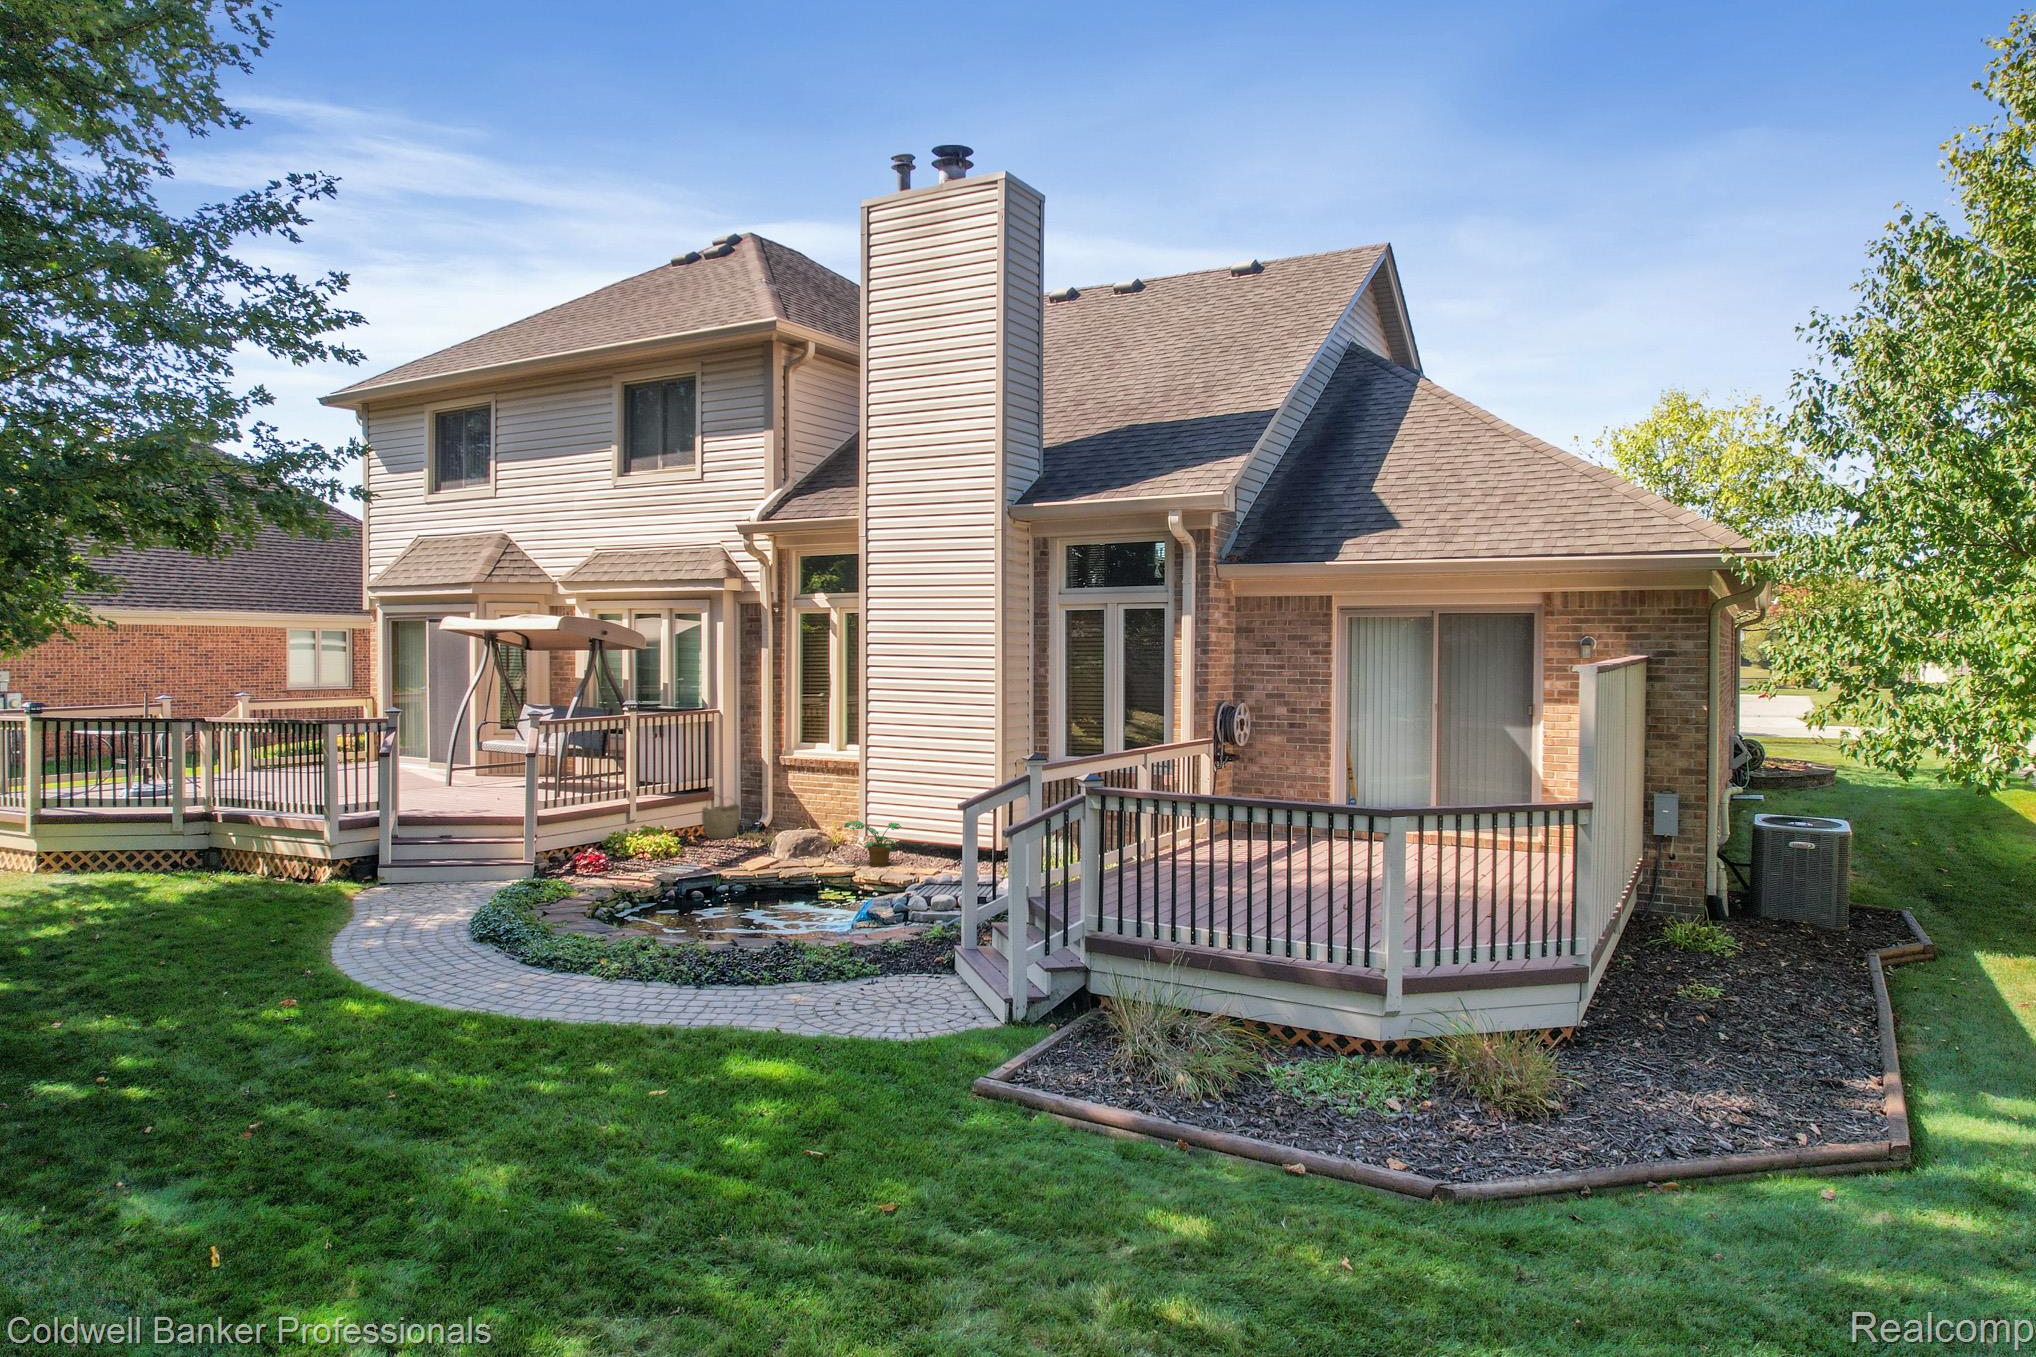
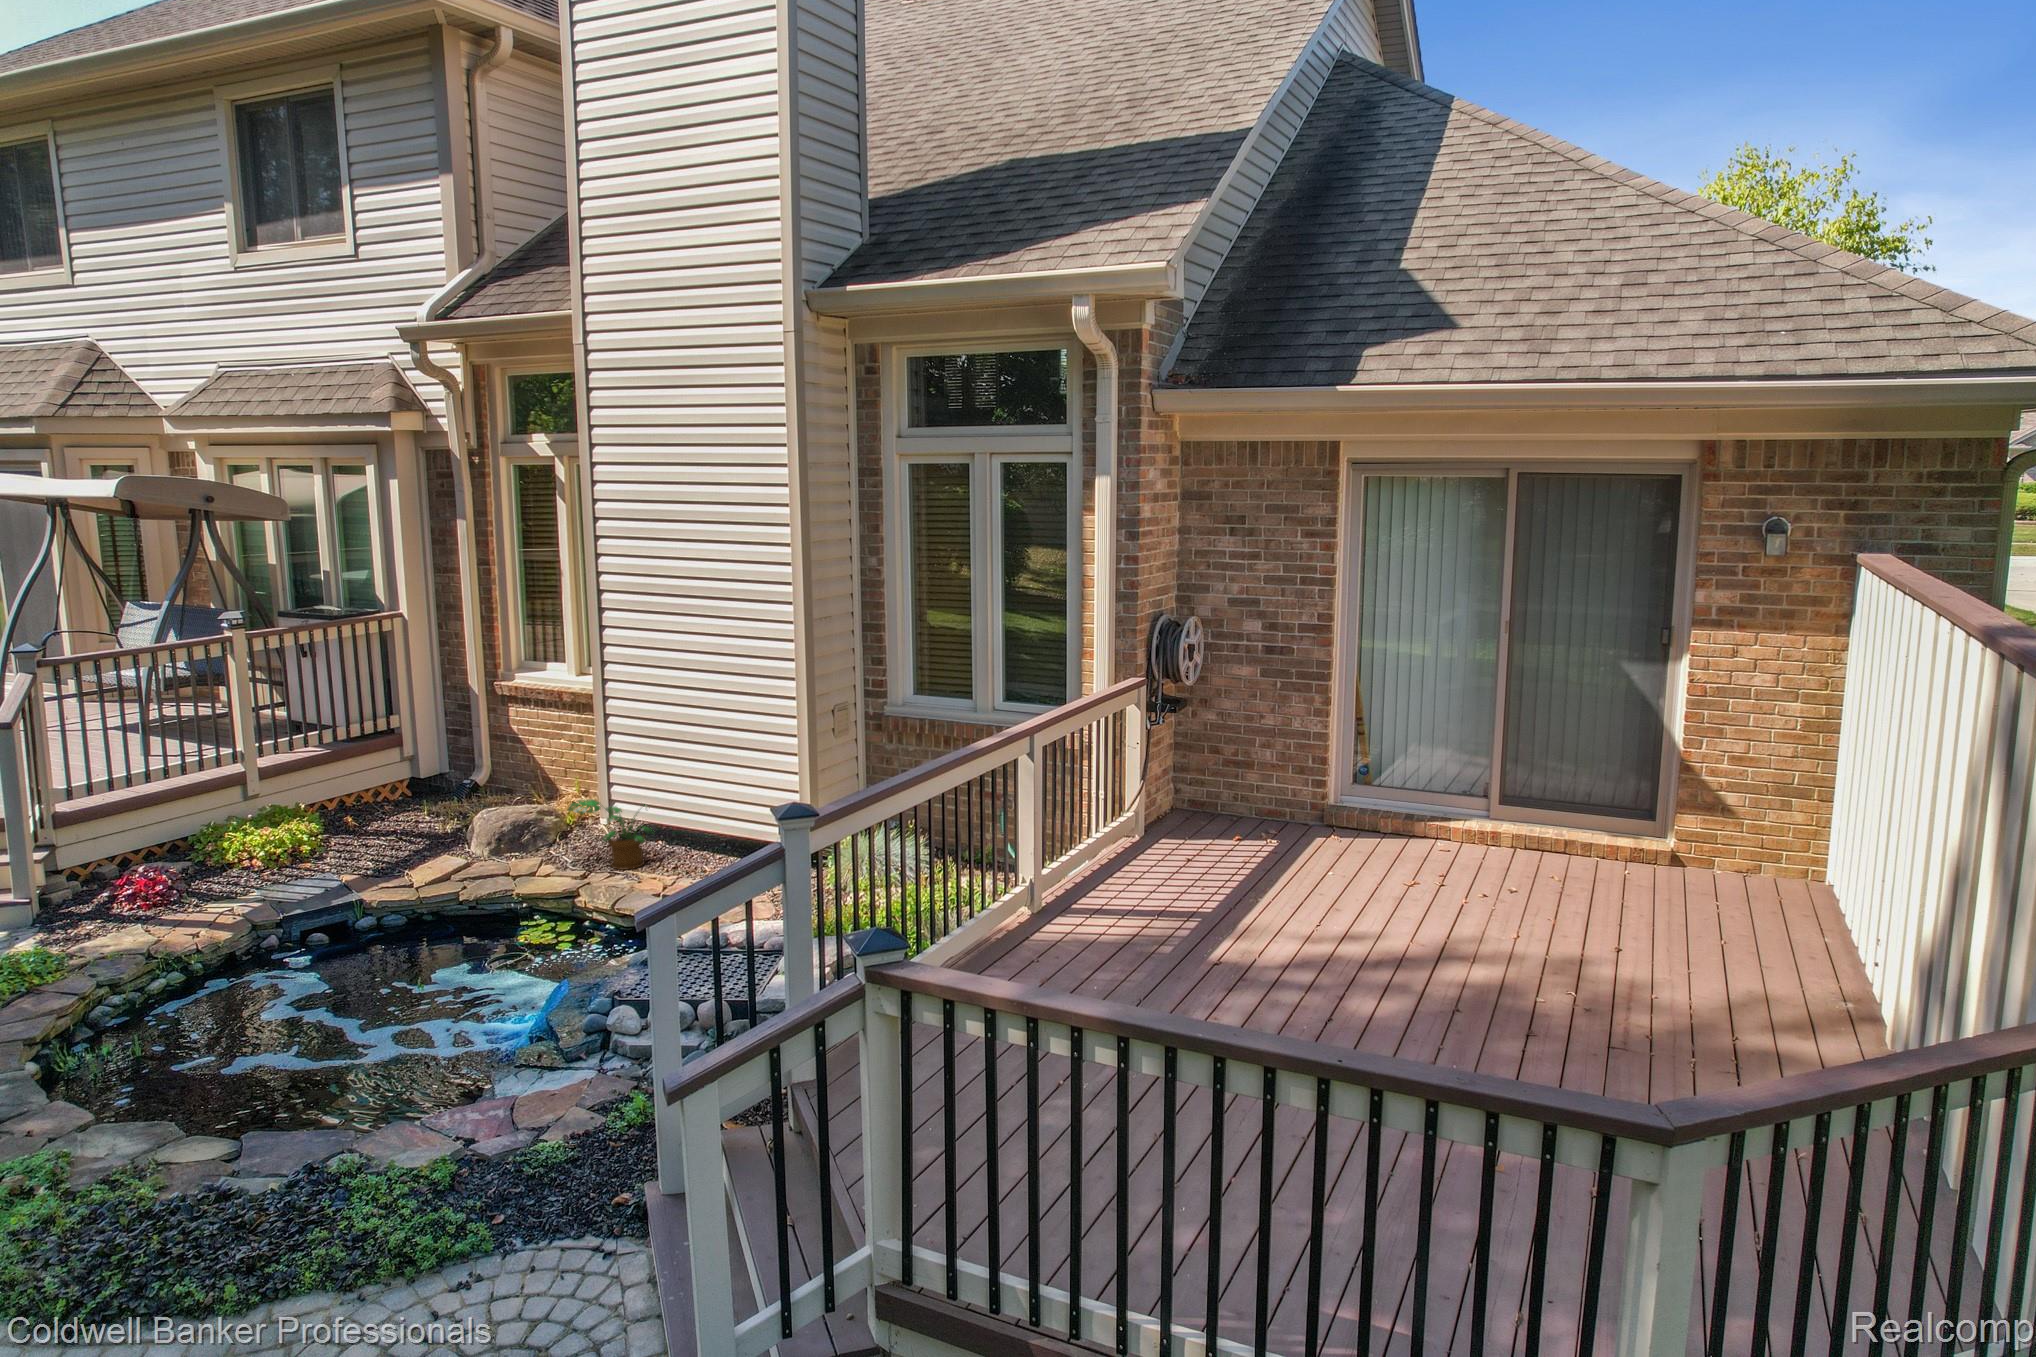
woven basket: present [702,796,741,839] -> none [382,741,445,809]

